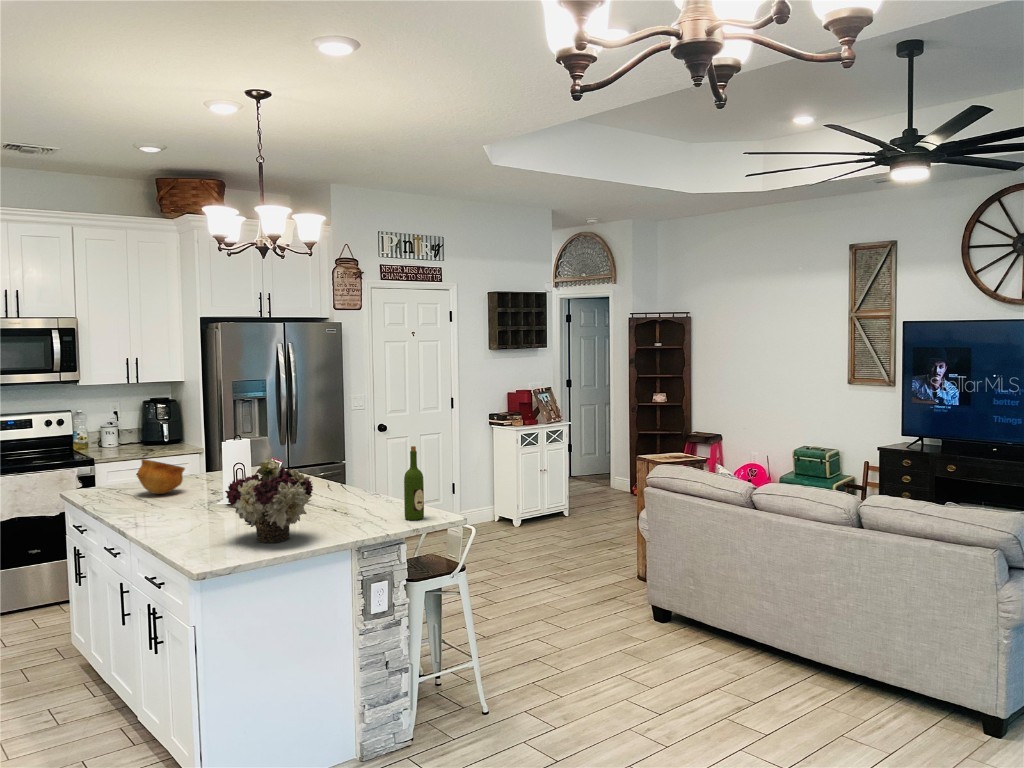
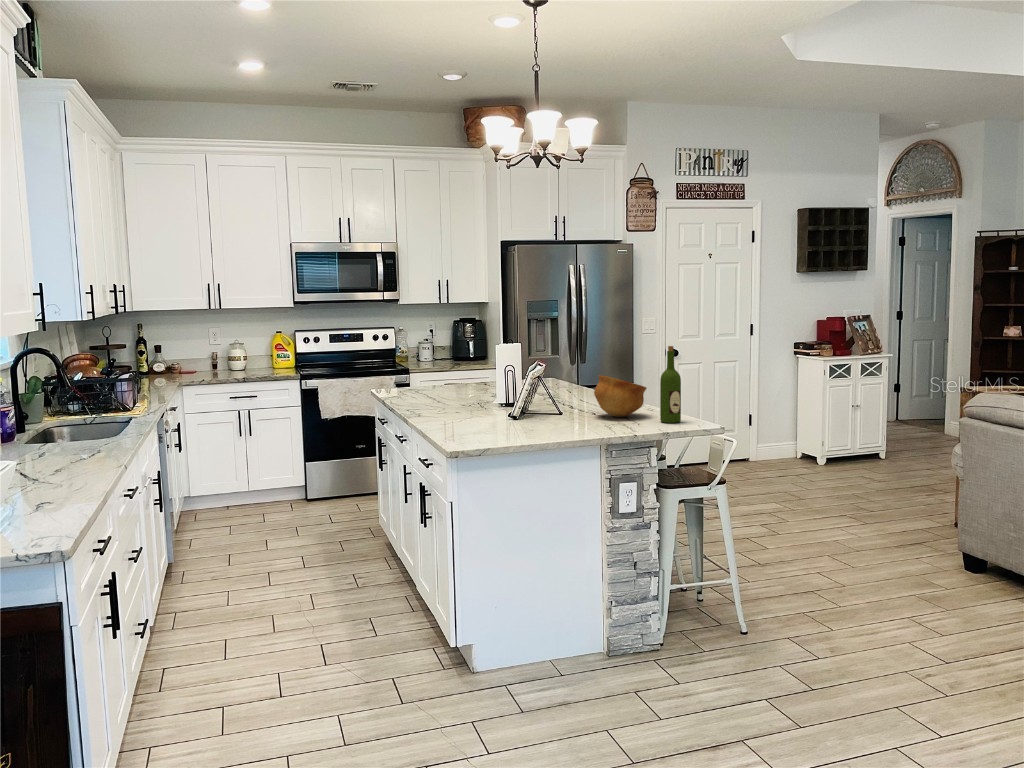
flower arrangement: present [225,458,313,543] -> none [481,350,563,432]
bowl: present [137,459,185,494] -> present [594,375,647,417]

